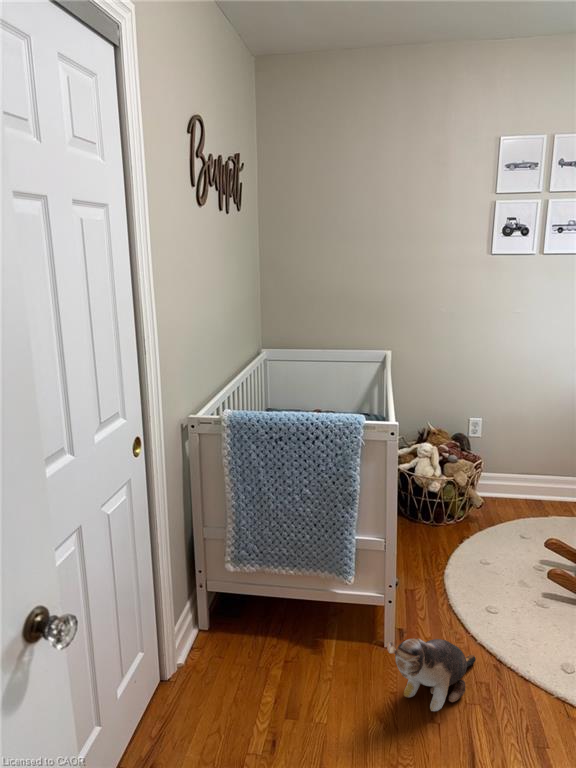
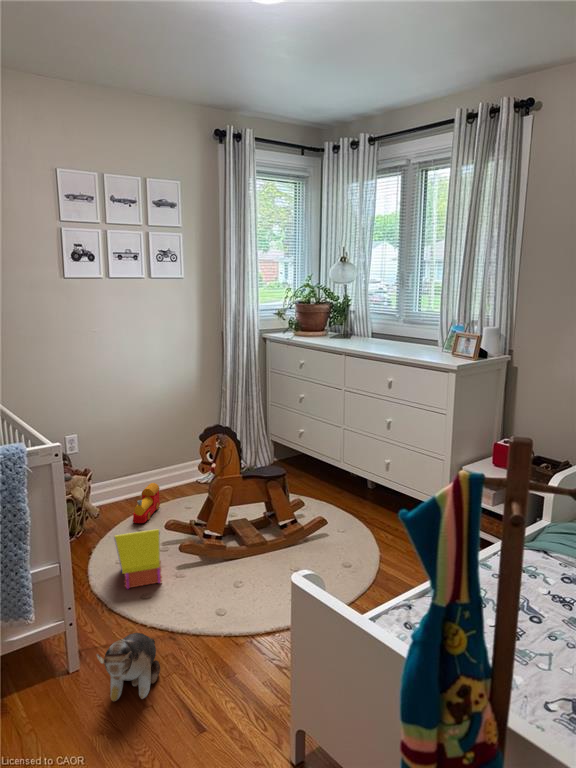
toy train: none [519,490,562,531] -> present [133,483,160,523]
toy house: none [472,533,526,602] -> present [114,529,162,589]

